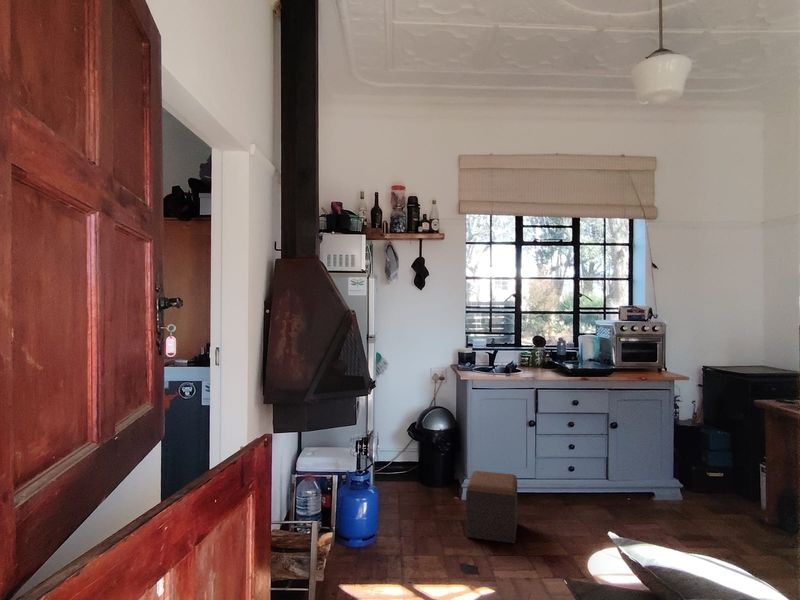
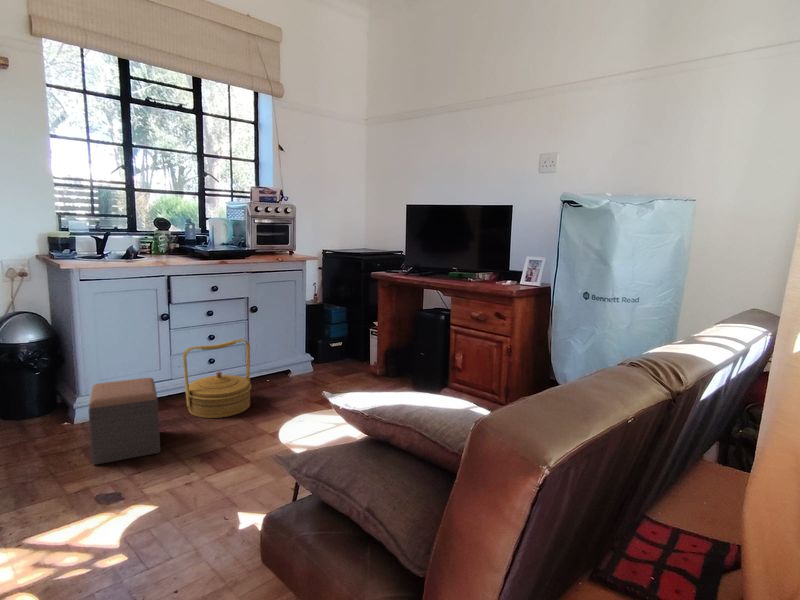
woven basket: none [543,454,607,528] -> present [183,339,251,418]

